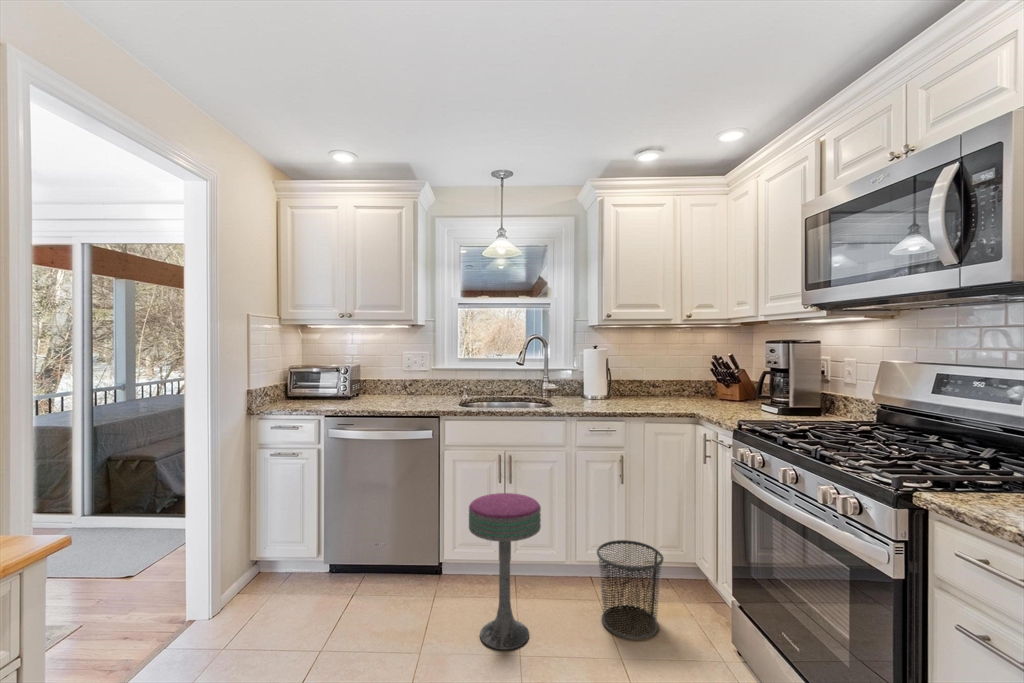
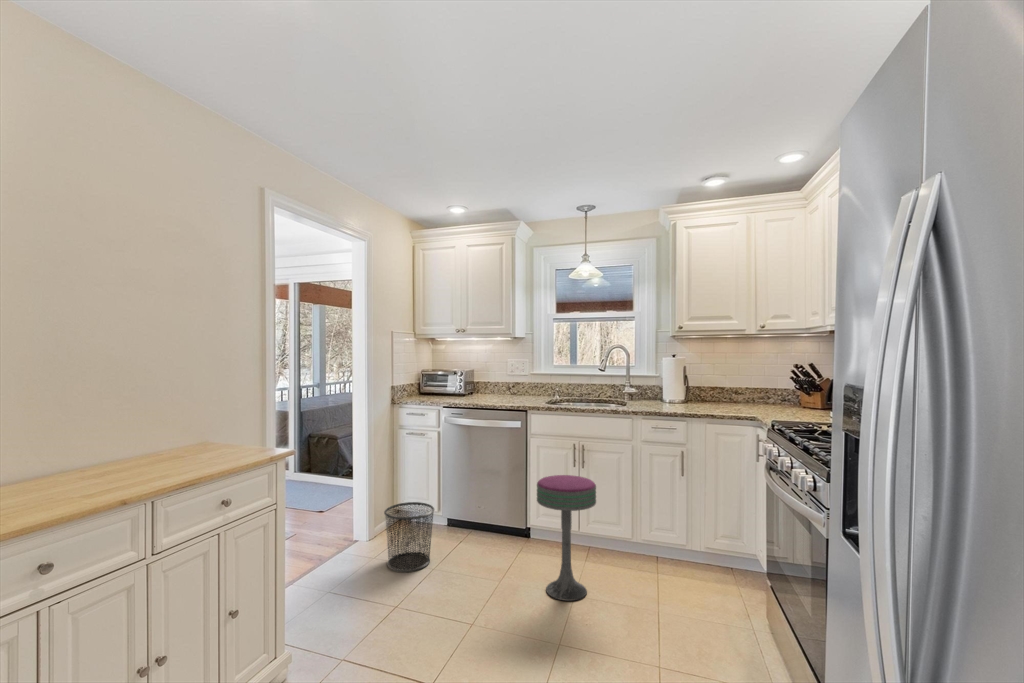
waste bin: present [597,540,663,639] -> present [384,502,434,572]

